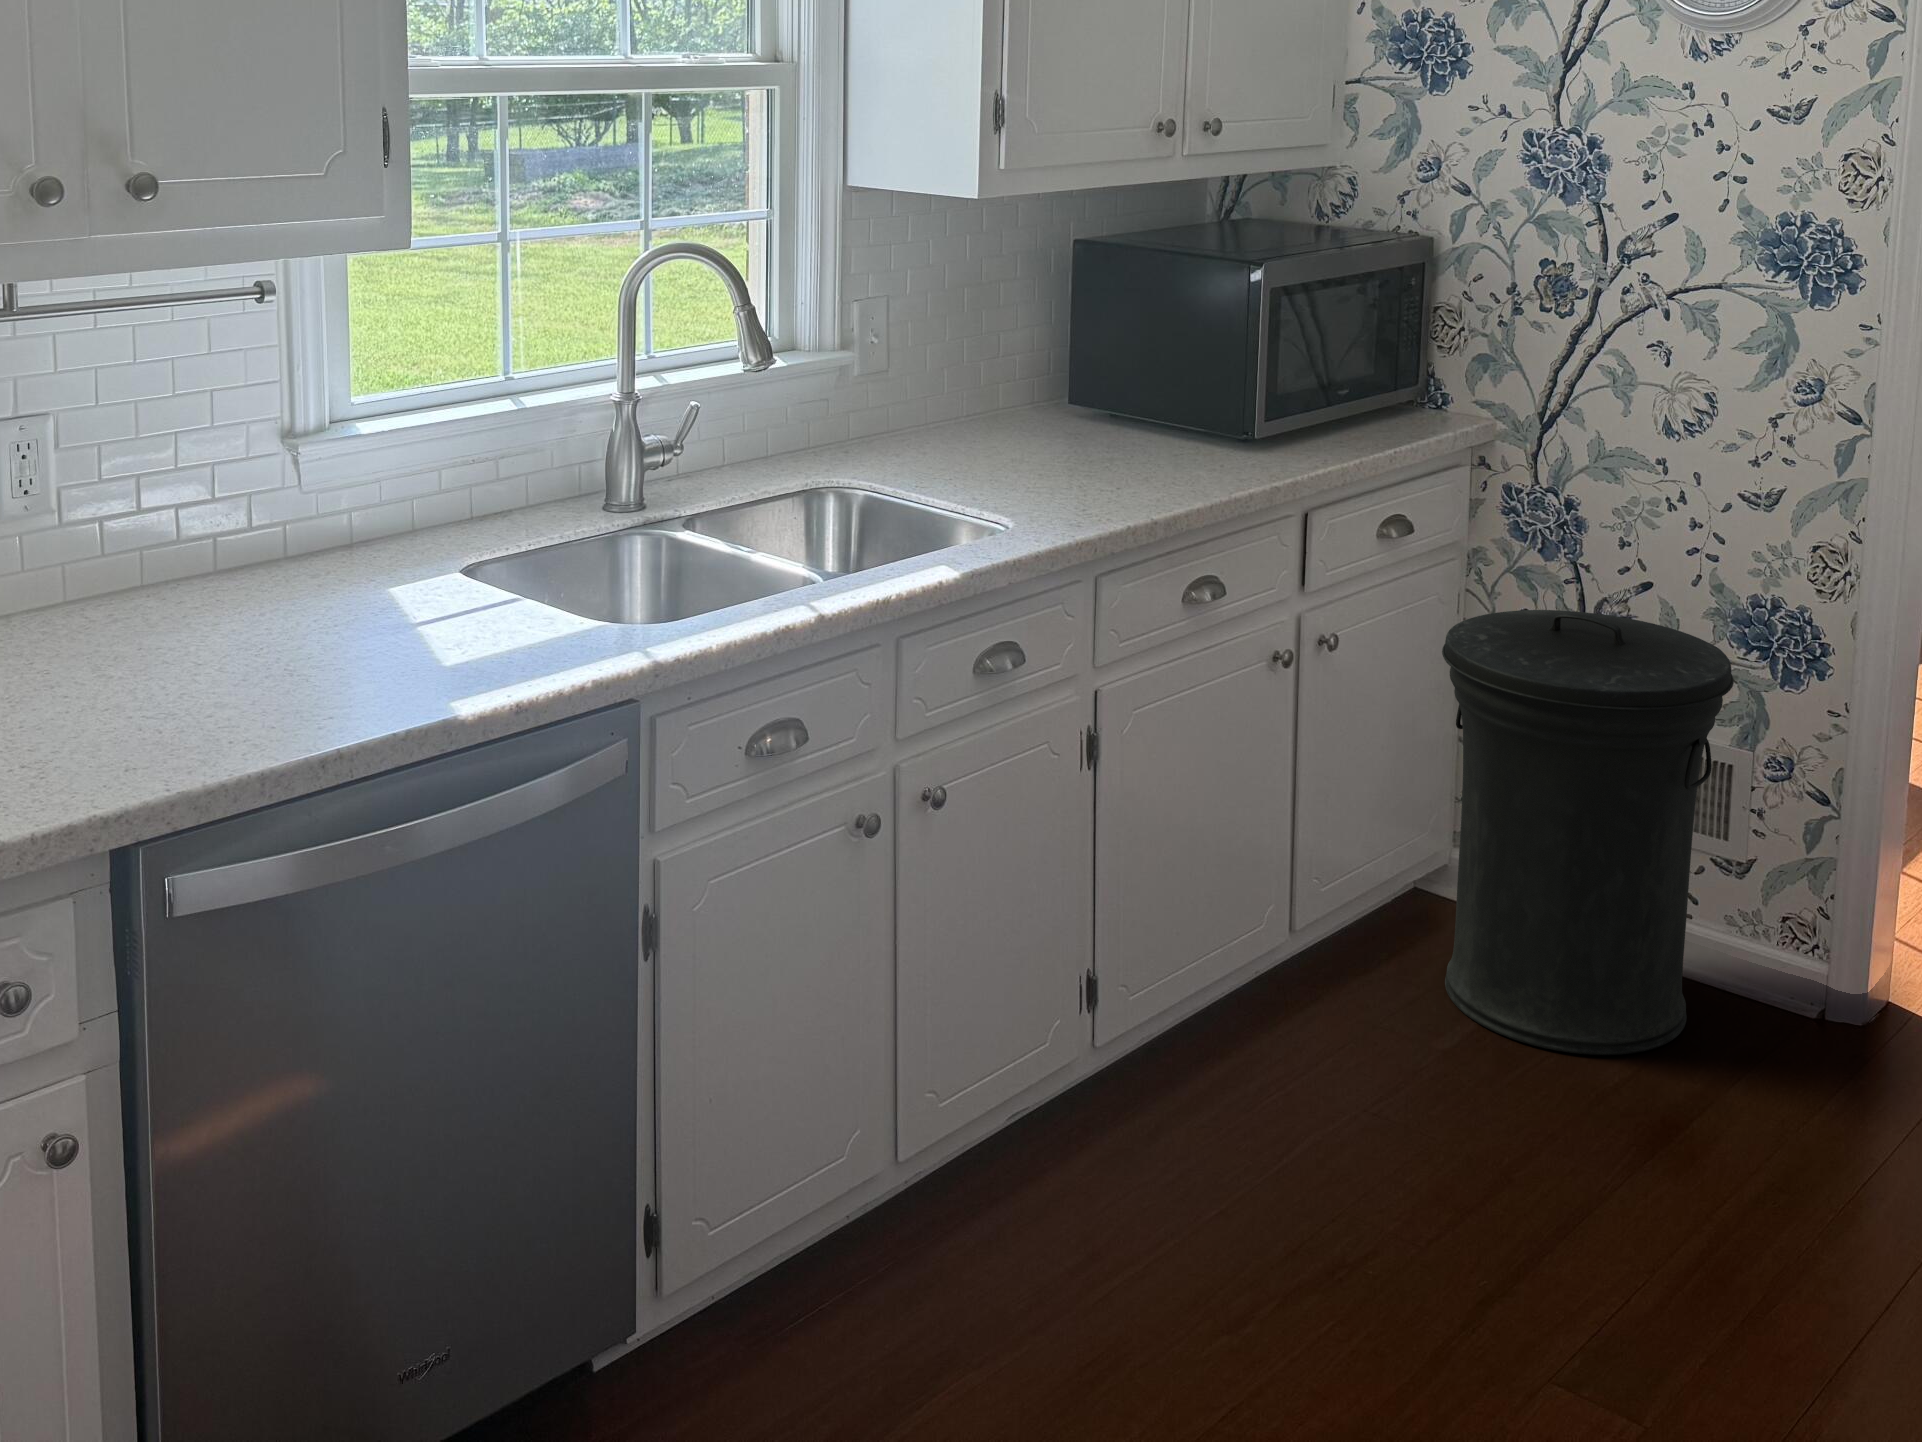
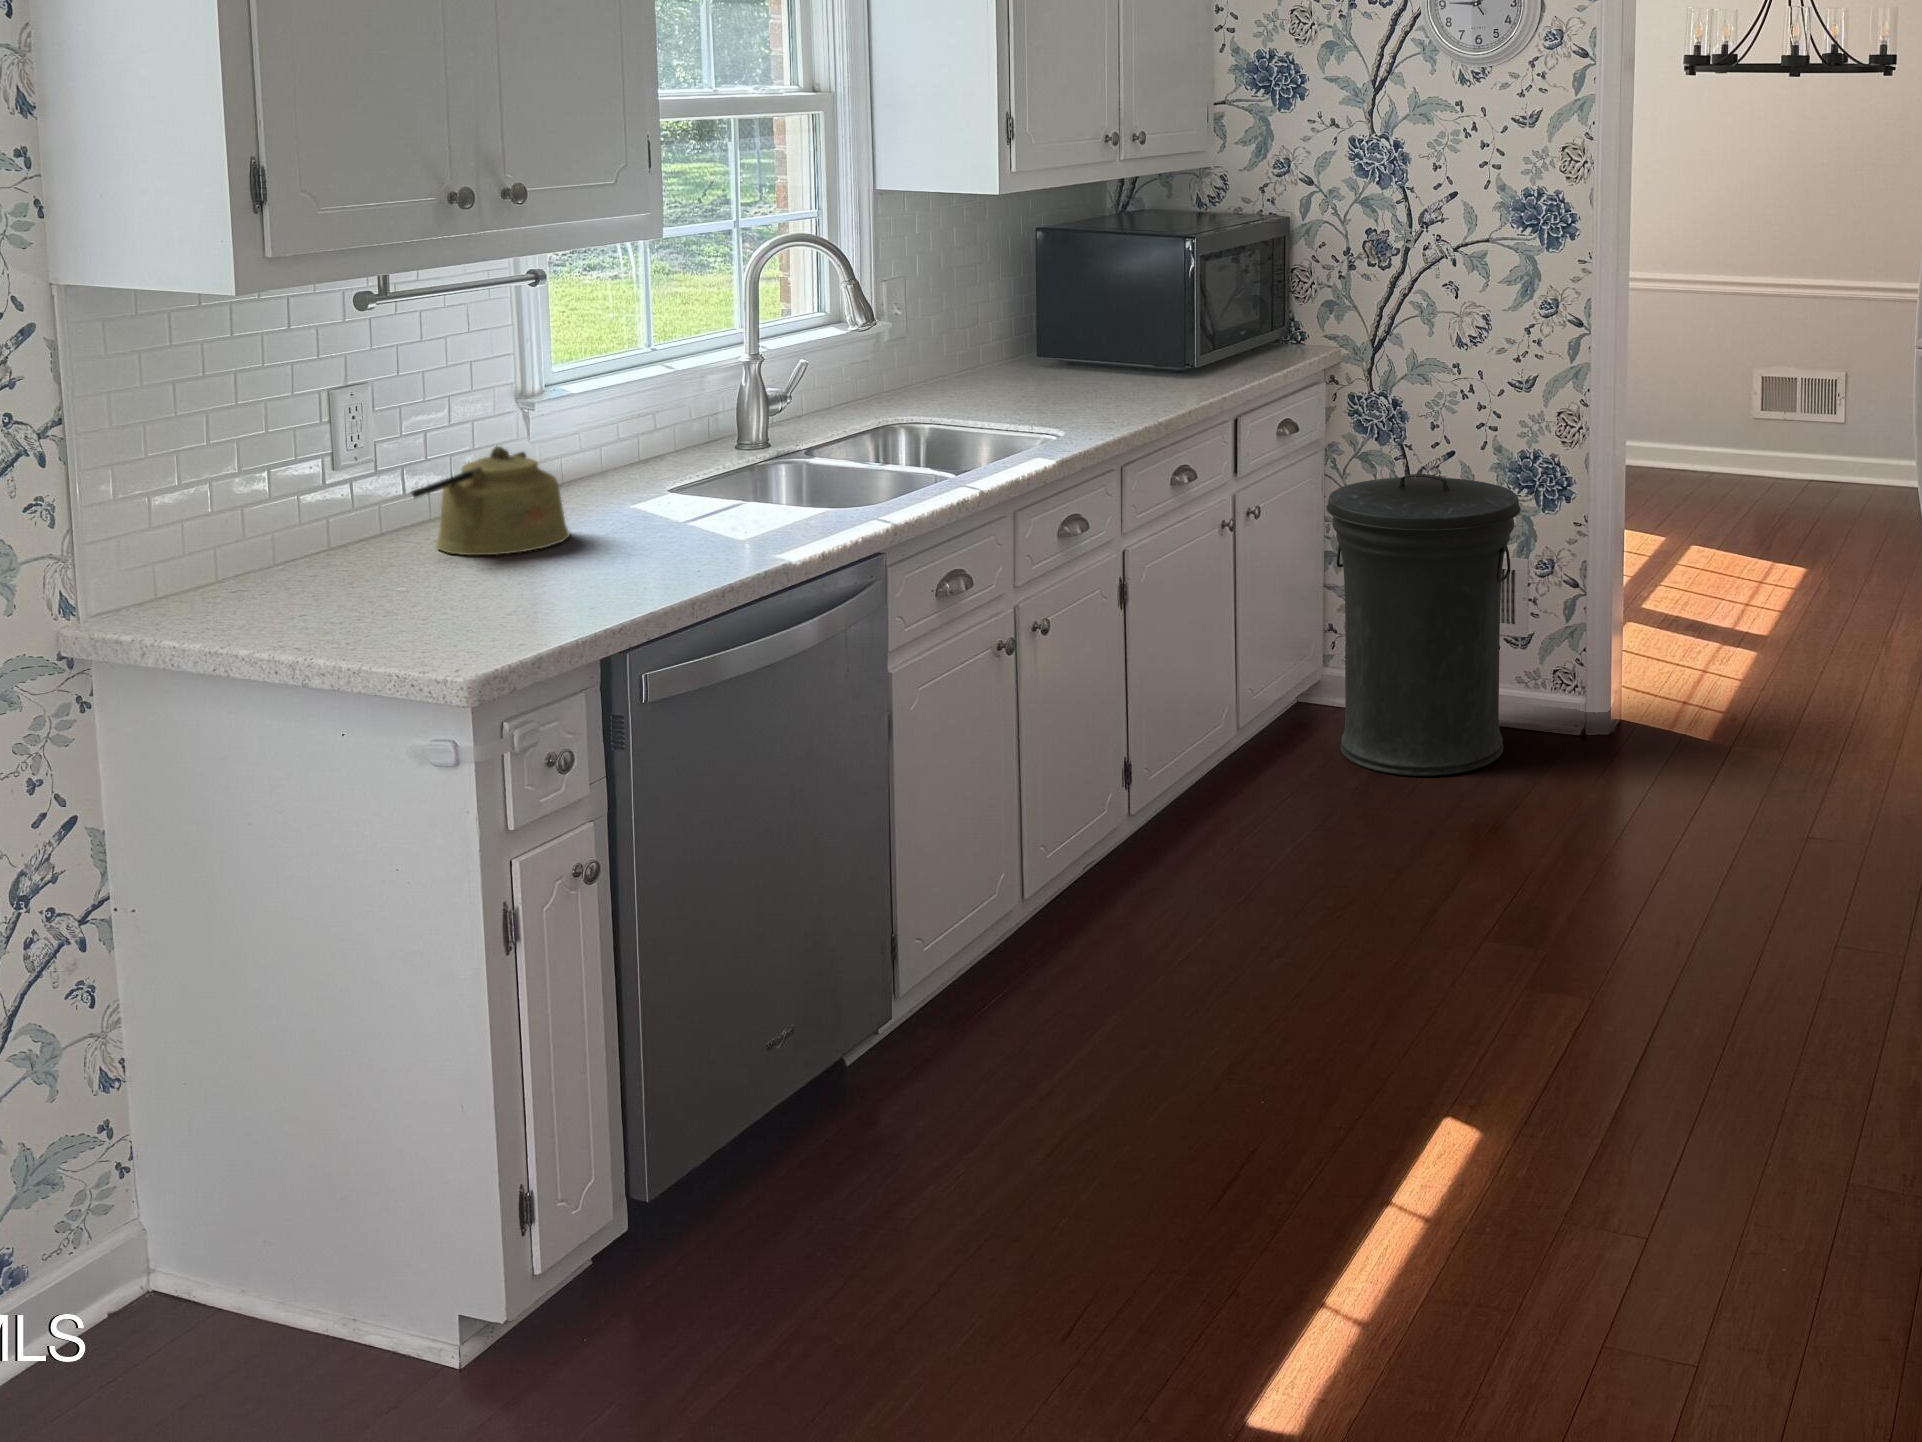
kettle: none [59,507,260,654] -> present [412,446,570,555]

